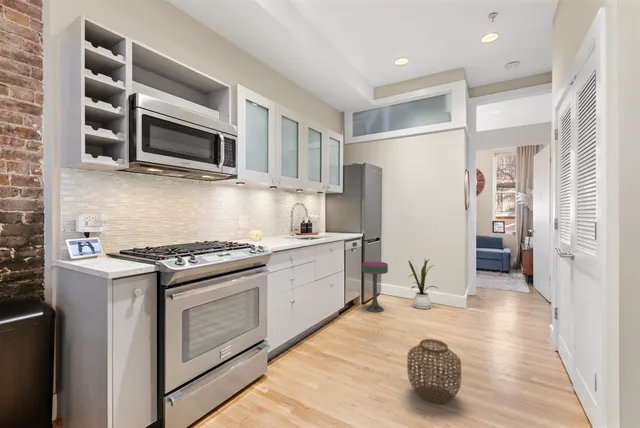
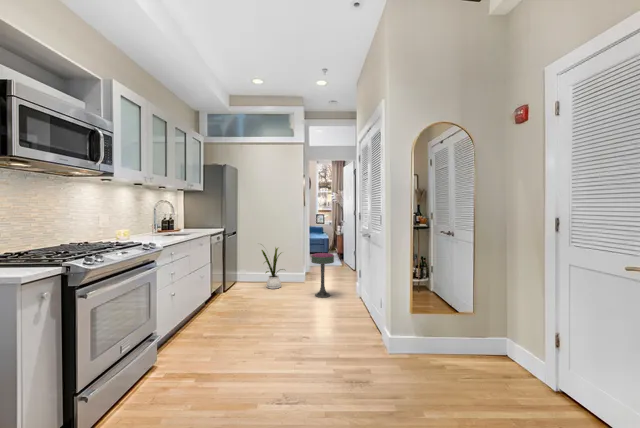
bar stool: present [362,261,388,312] -> present [311,253,334,297]
woven basket: present [407,339,461,404] -> none [282,303,318,347]

